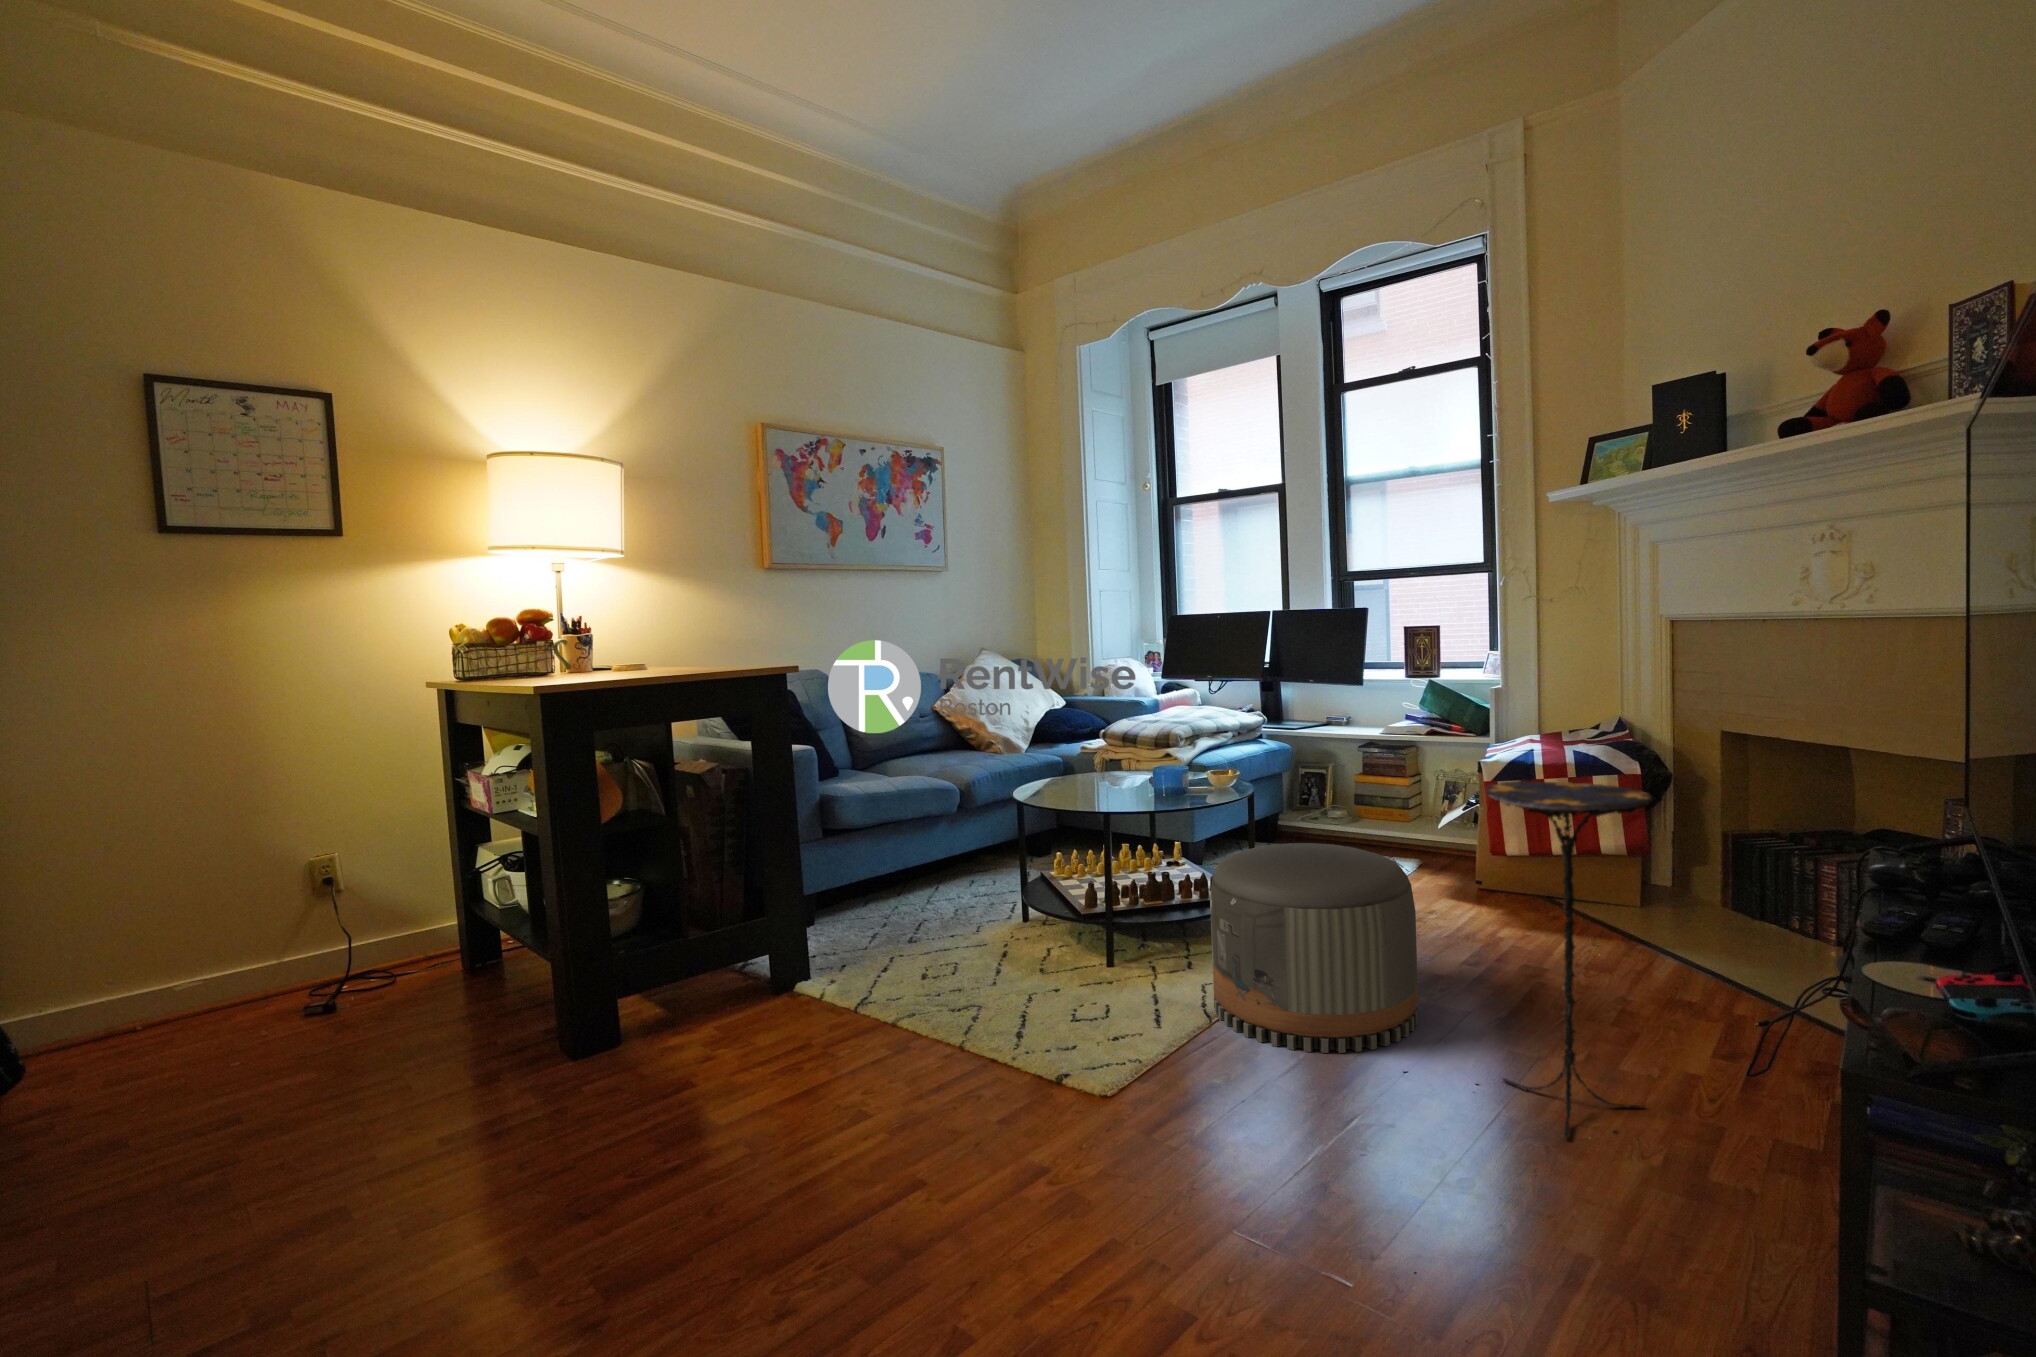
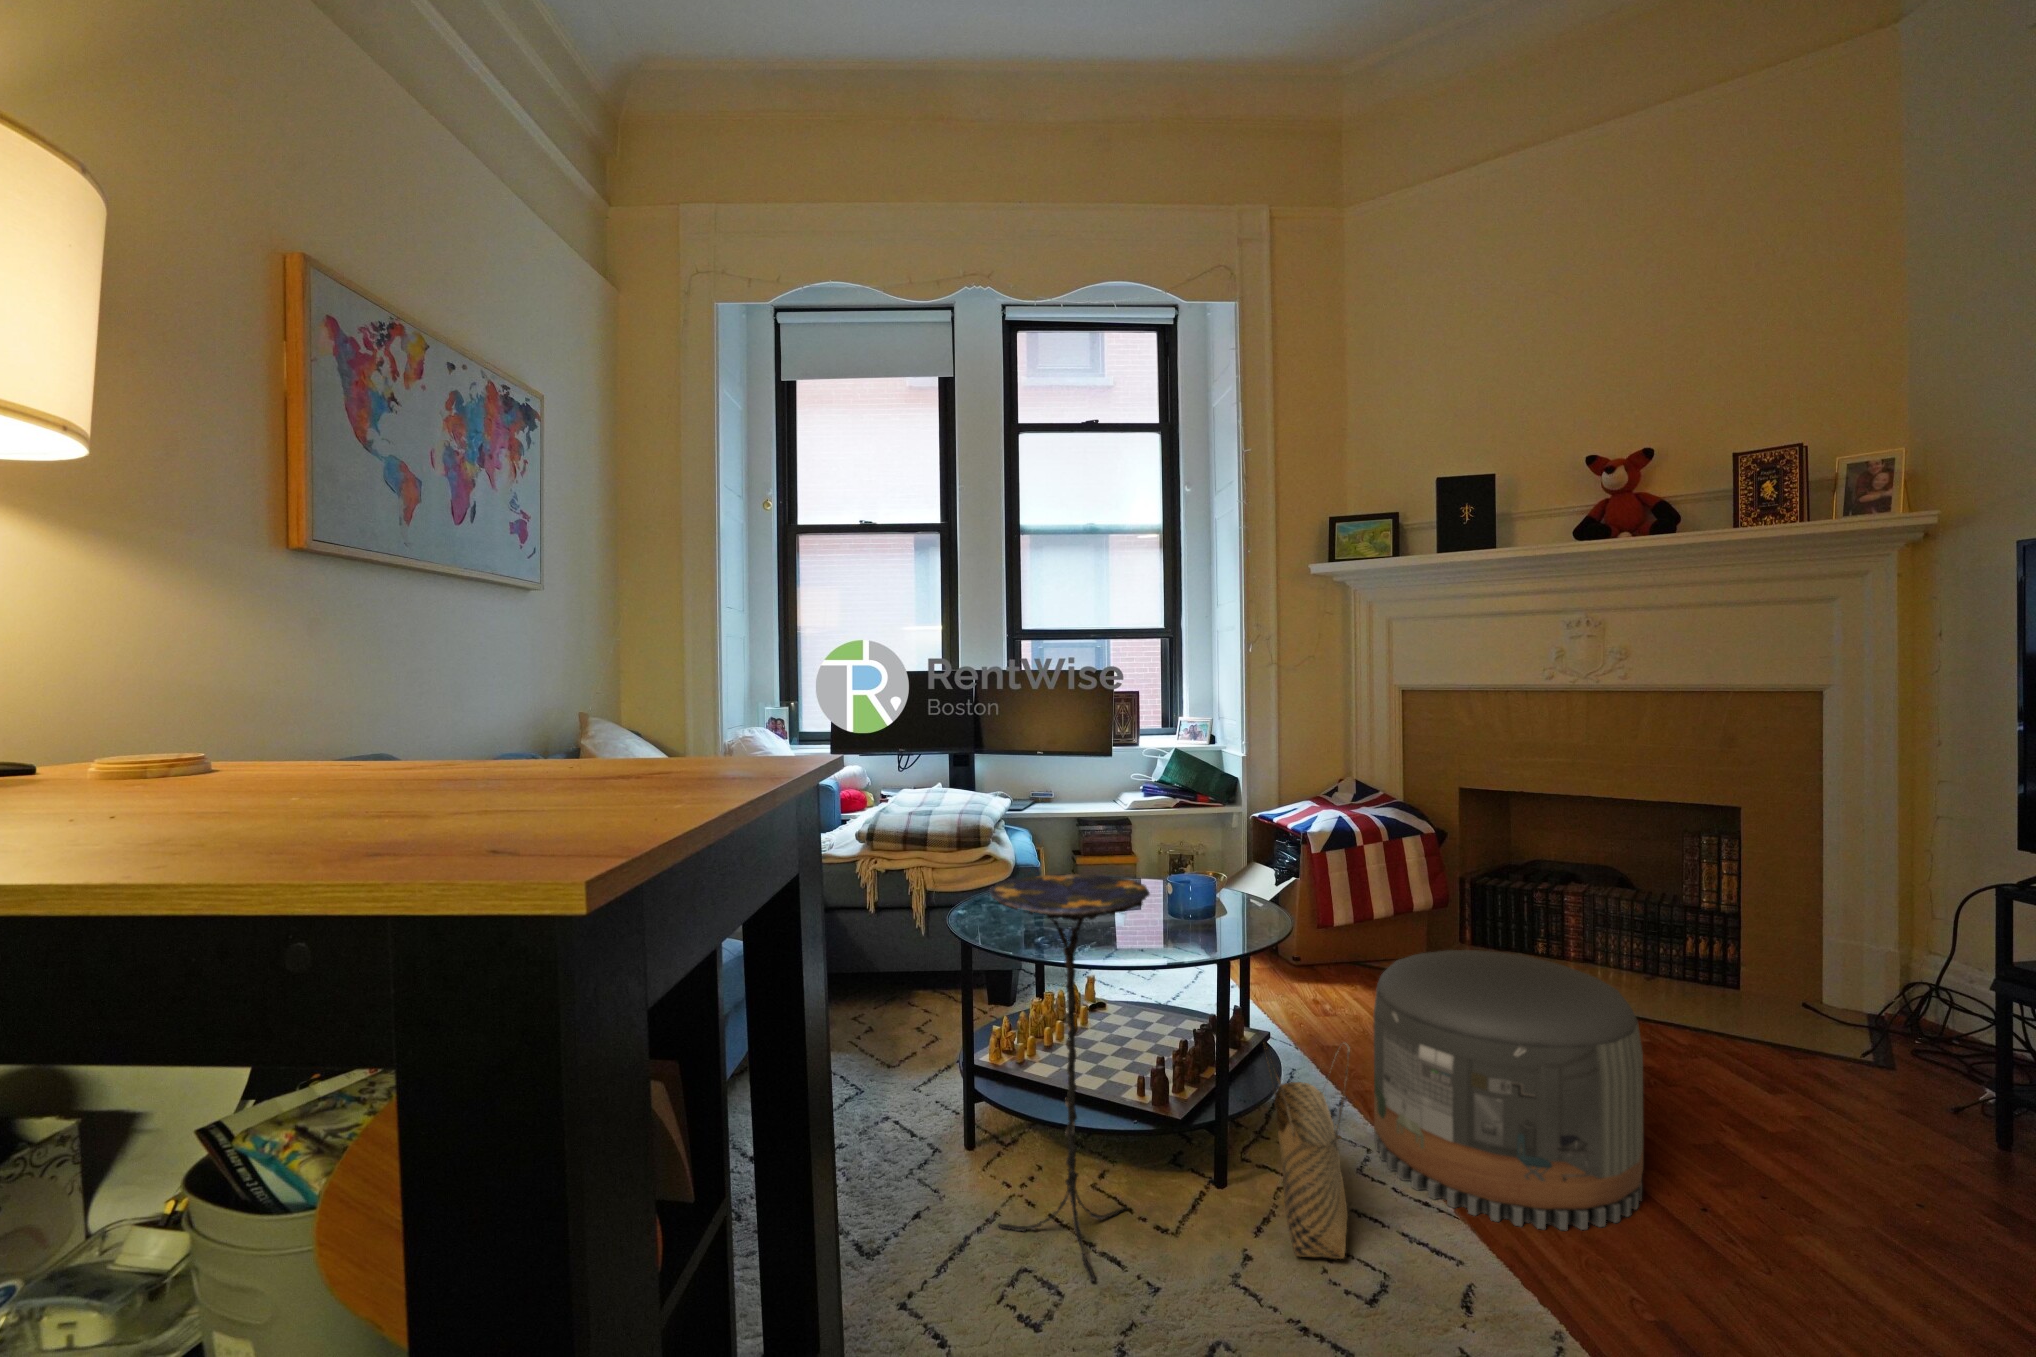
side table: present [1486,781,1654,1137] -> present [990,874,1150,1281]
woven basket: none [1069,865,1153,1004] -> present [1266,1043,1350,1259]

